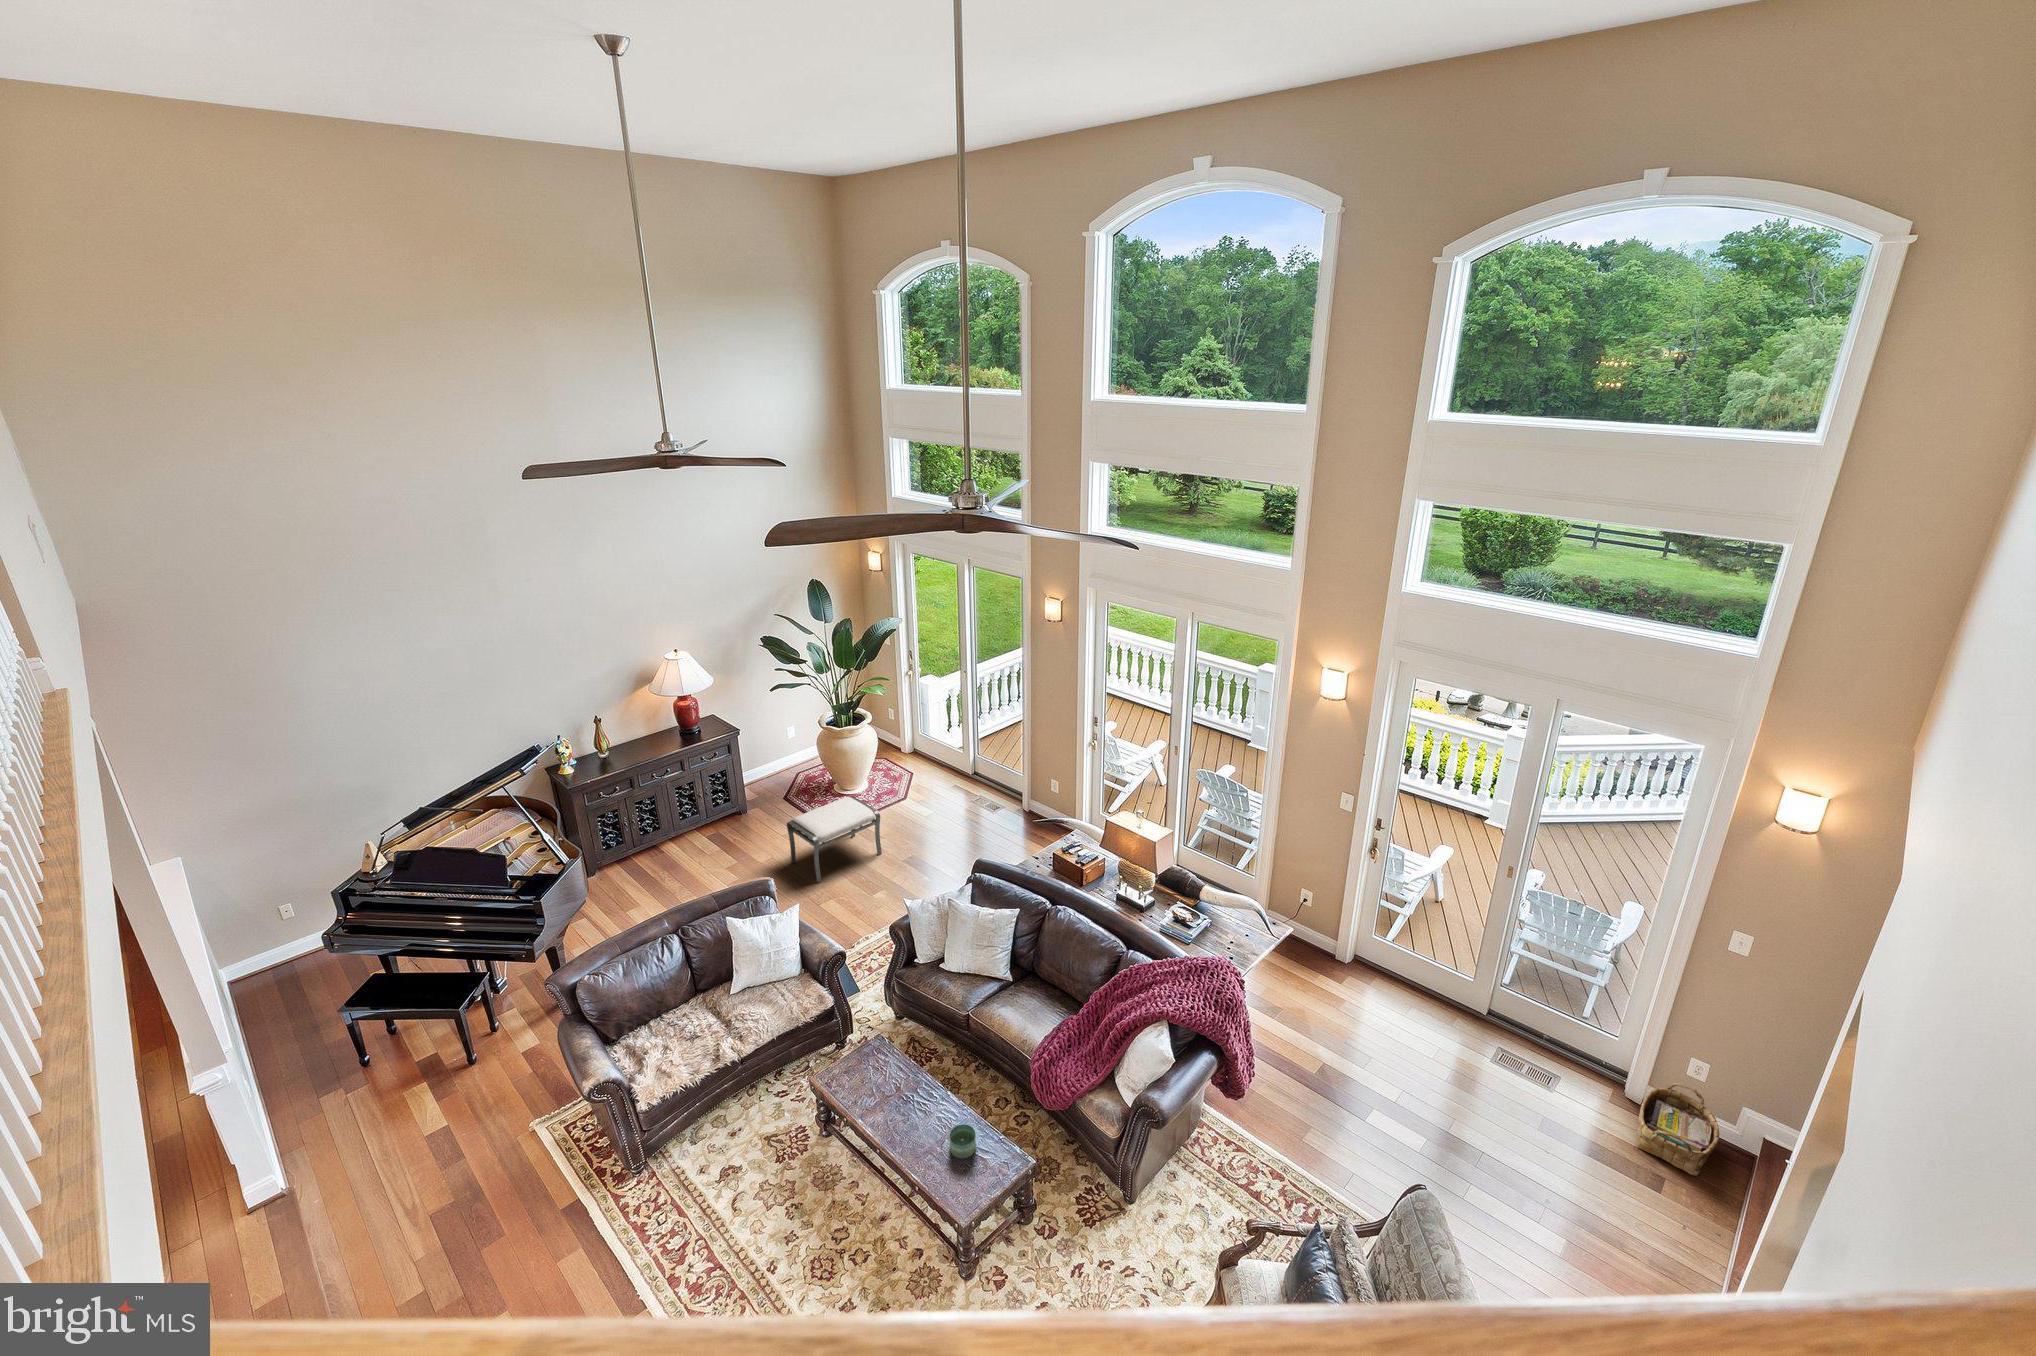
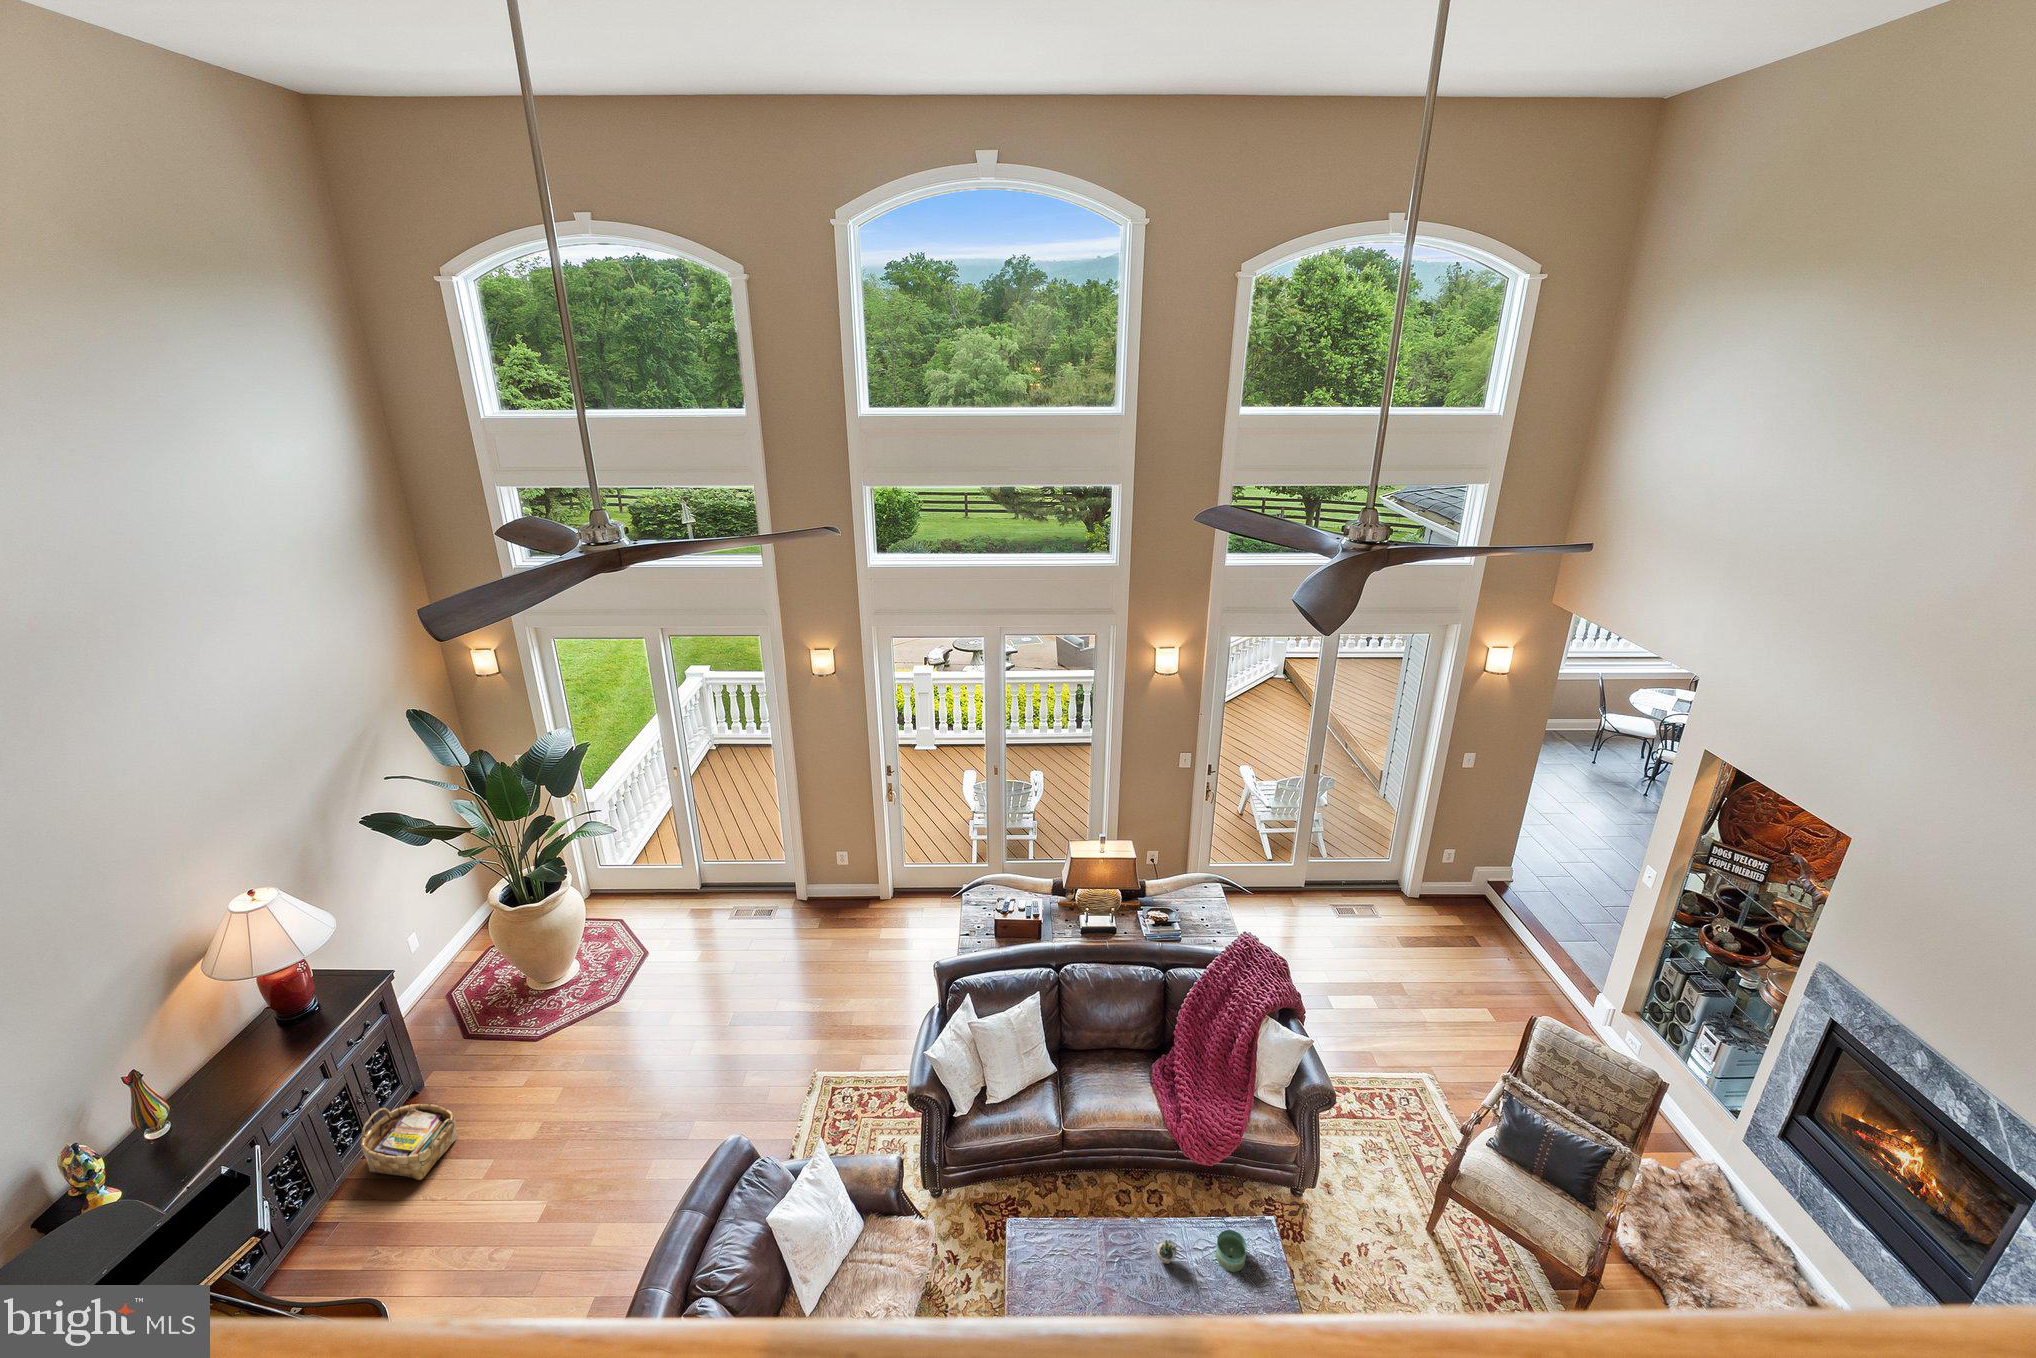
ottoman: present [787,796,882,882] -> none [566,980,690,1112]
woven basket: present [1636,1083,1719,1176] -> present [360,1104,457,1180]
succulent plant: none [915,1097,937,1119] -> present [1156,1239,1198,1264]

